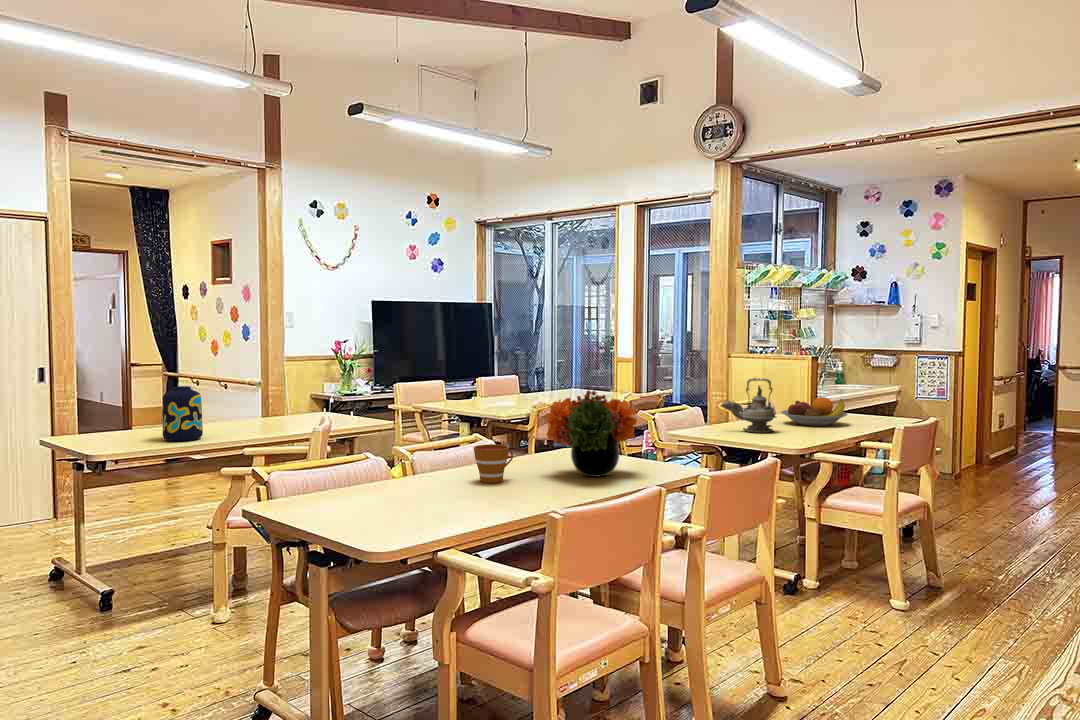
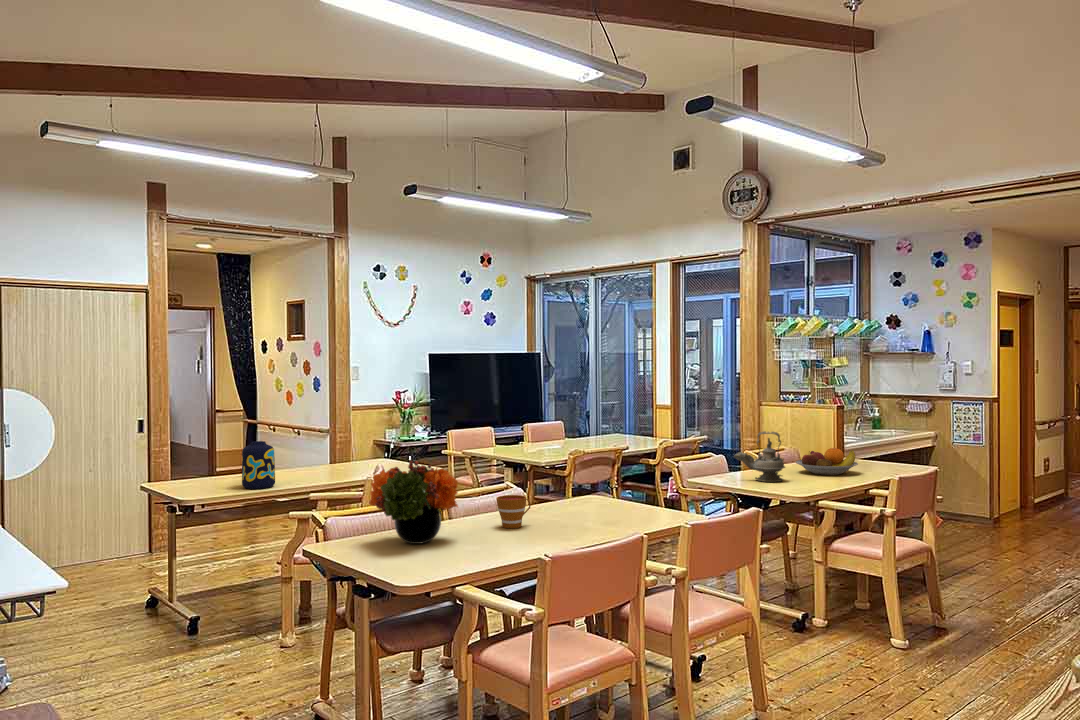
flower arrangement: present [545,390,637,477] -> present [369,461,458,544]

